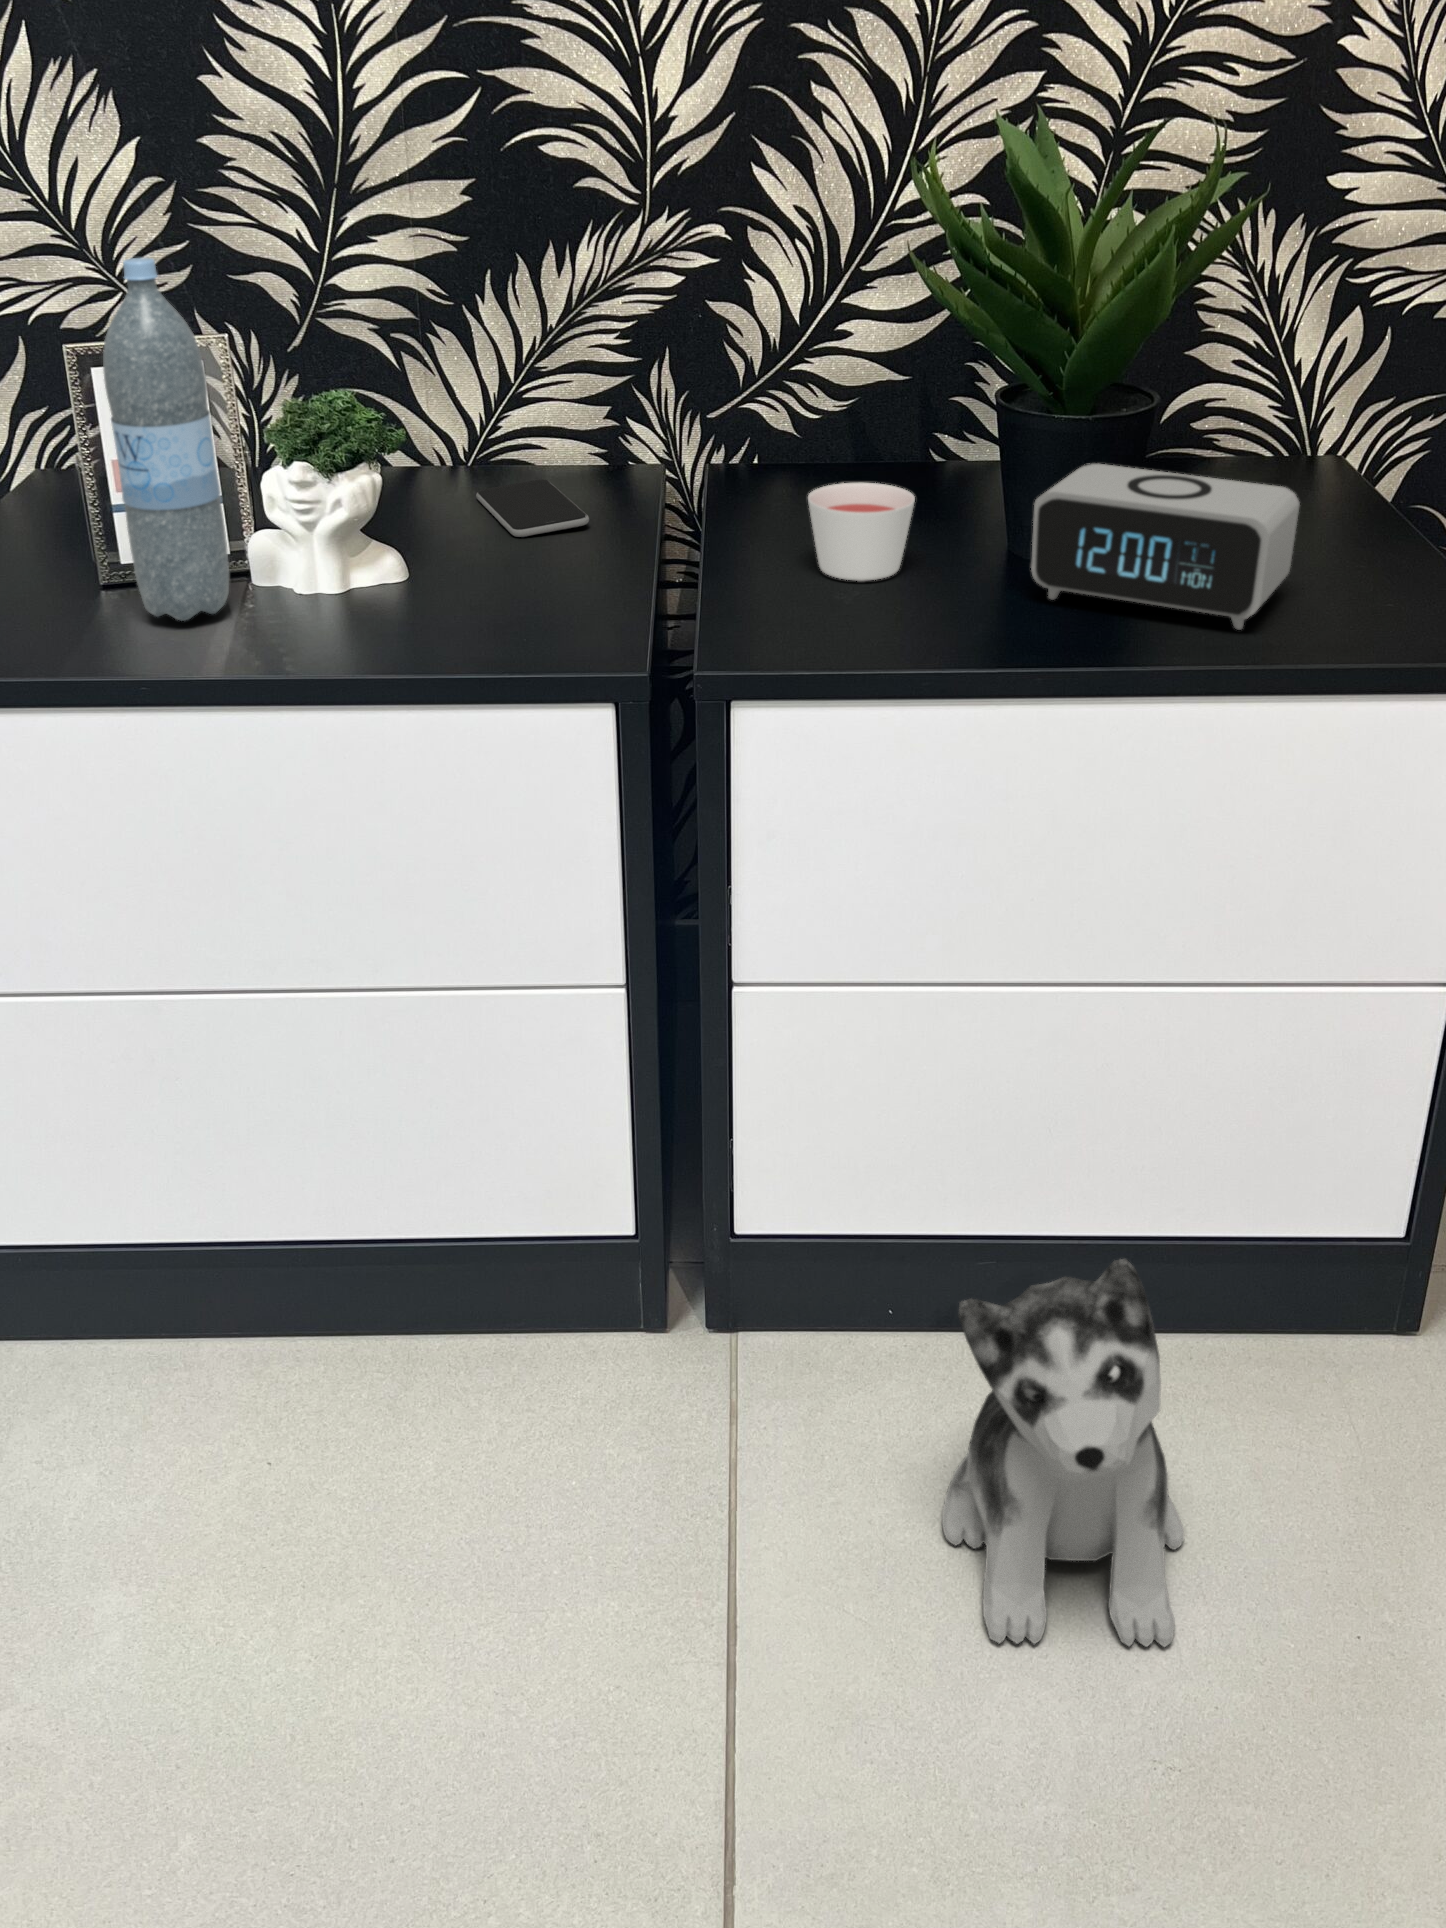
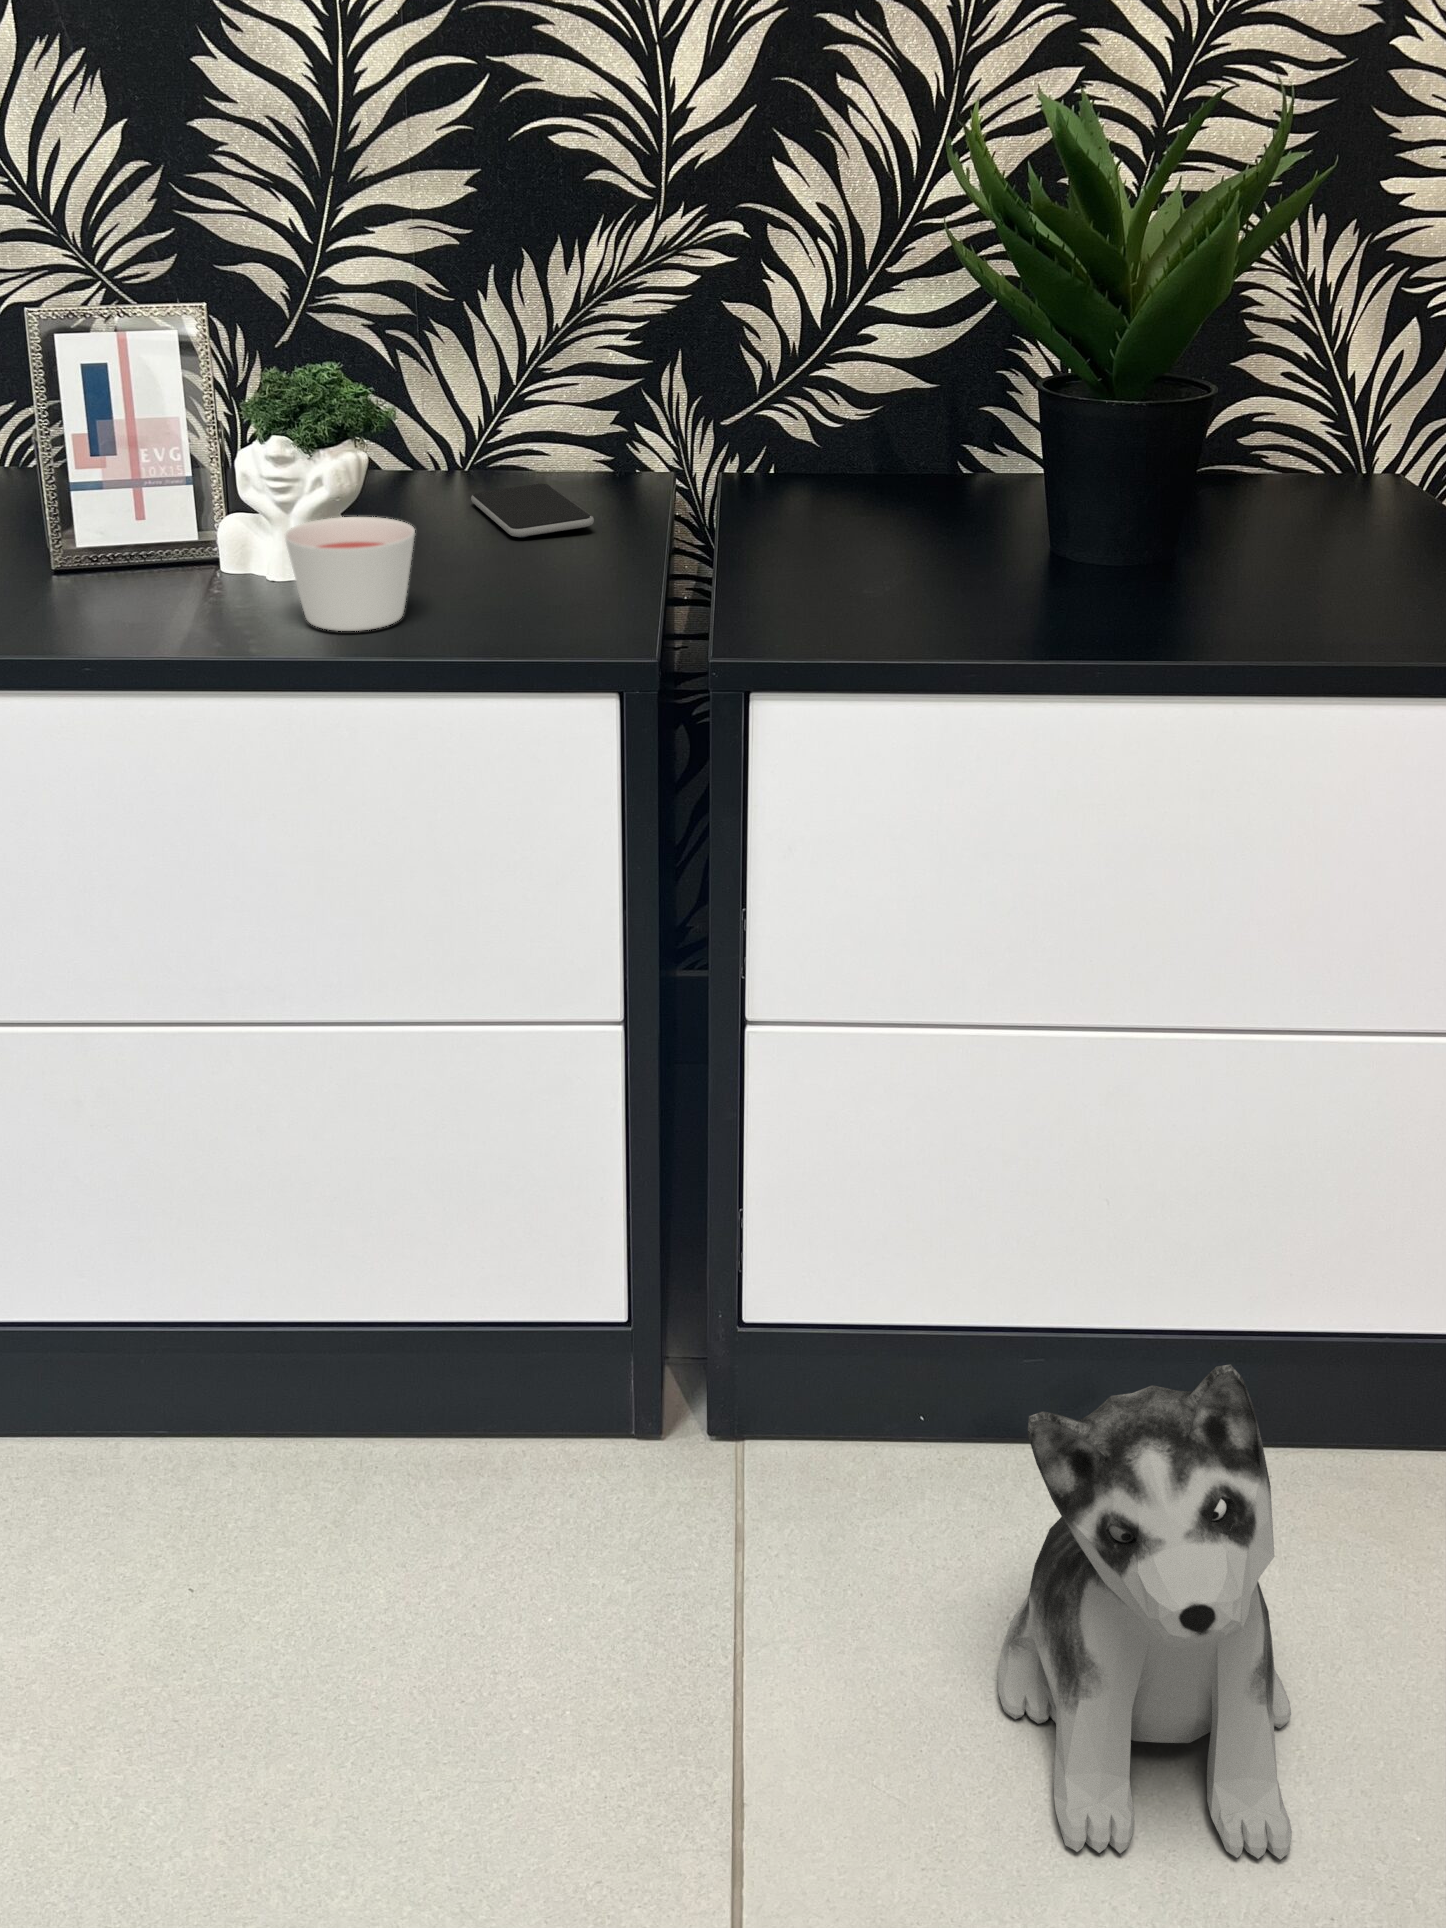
water bottle: present [103,258,229,621] -> none [63,208,199,616]
alarm clock: present [1031,464,1300,630] -> none [1088,457,1387,634]
candle: present [808,483,915,581] -> present [285,517,415,631]

